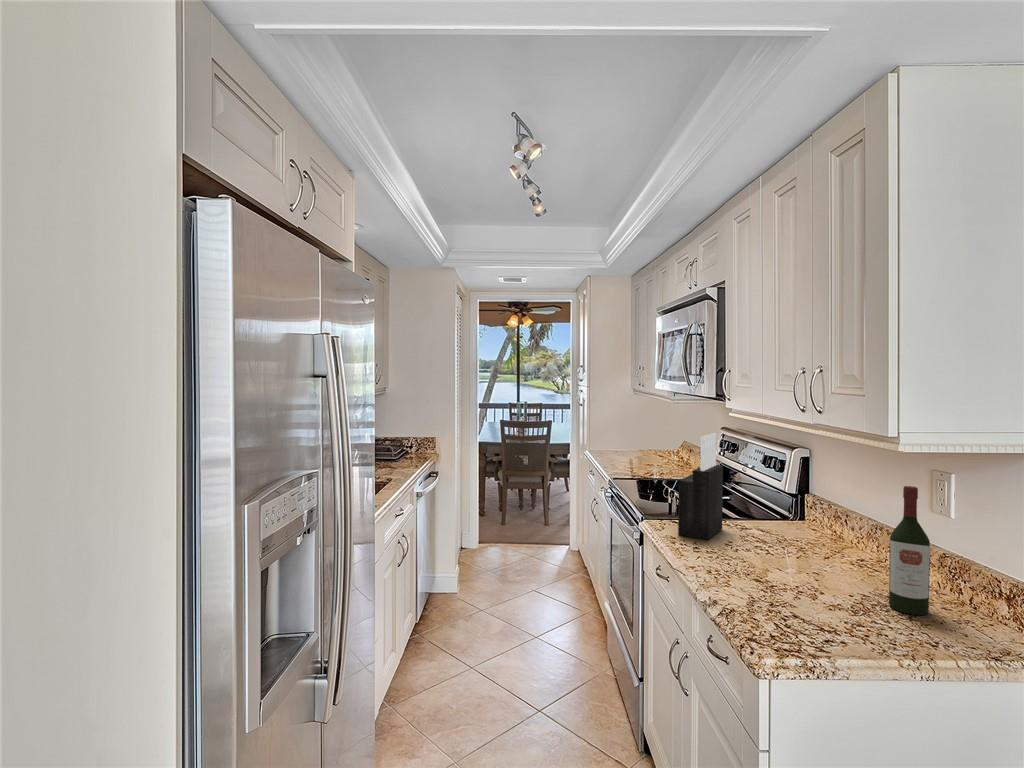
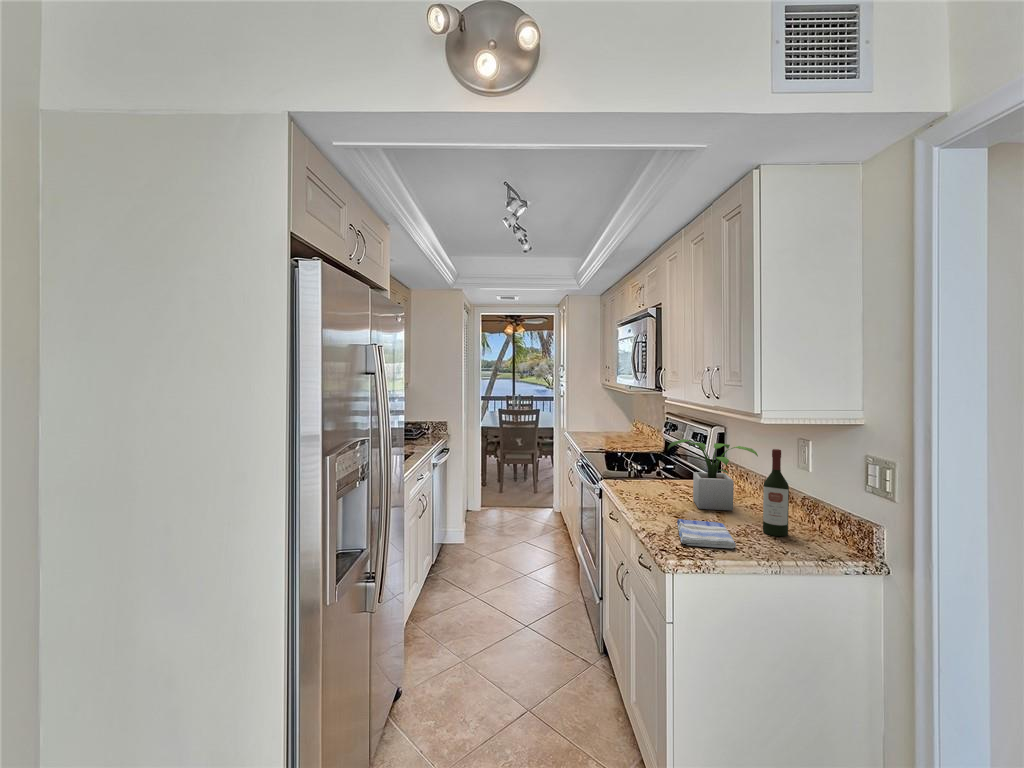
knife block: present [678,433,723,540] -> none [627,416,661,493]
potted plant: none [741,467,871,569] -> present [668,439,758,511]
dish towel: none [762,586,861,638] -> present [677,519,736,548]

